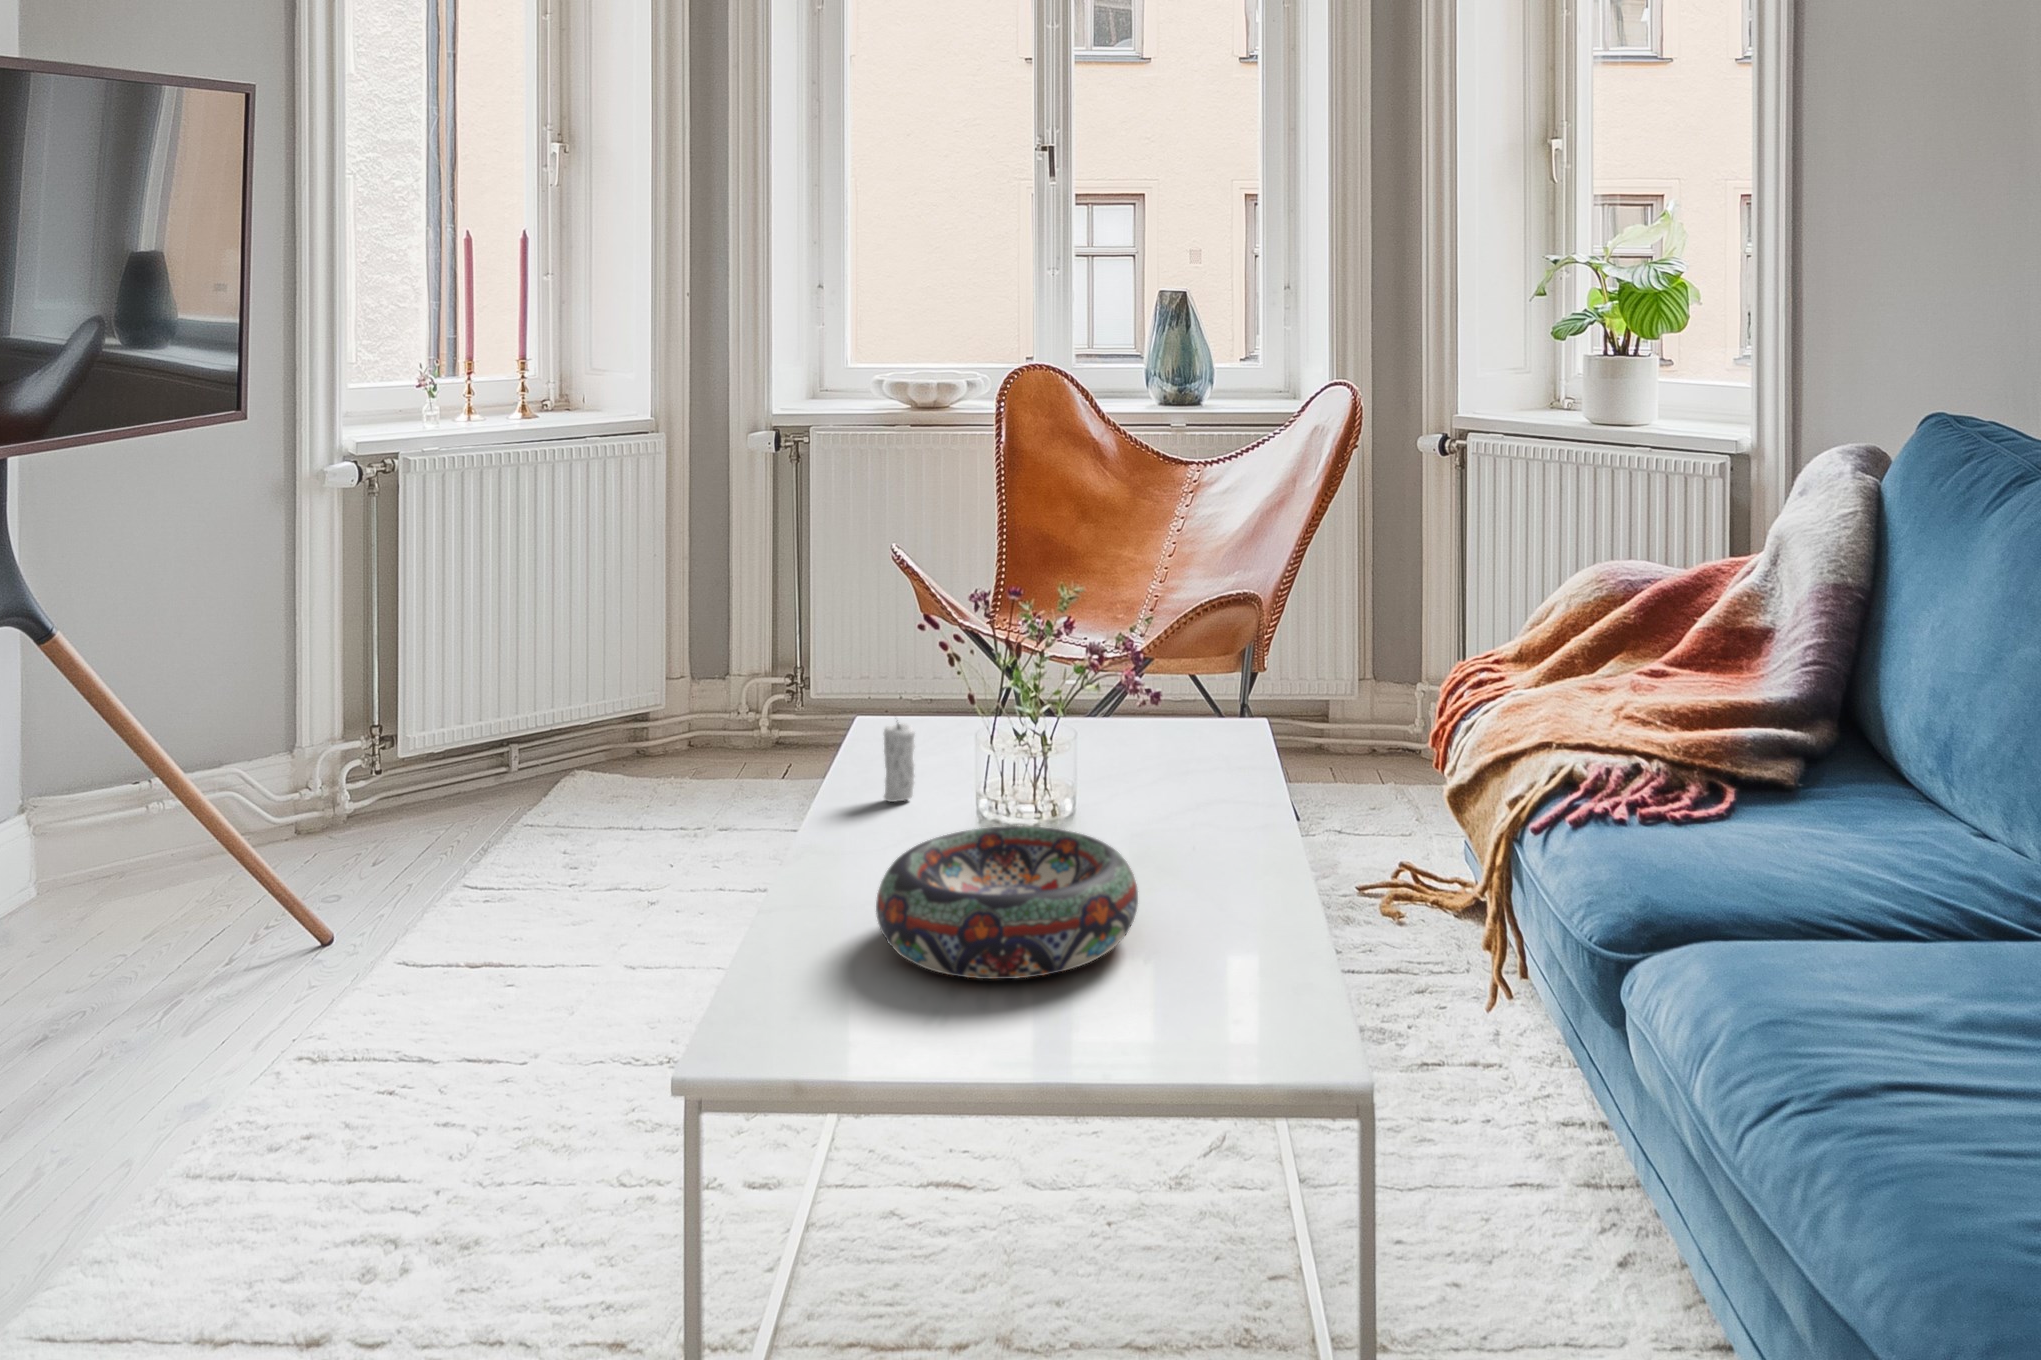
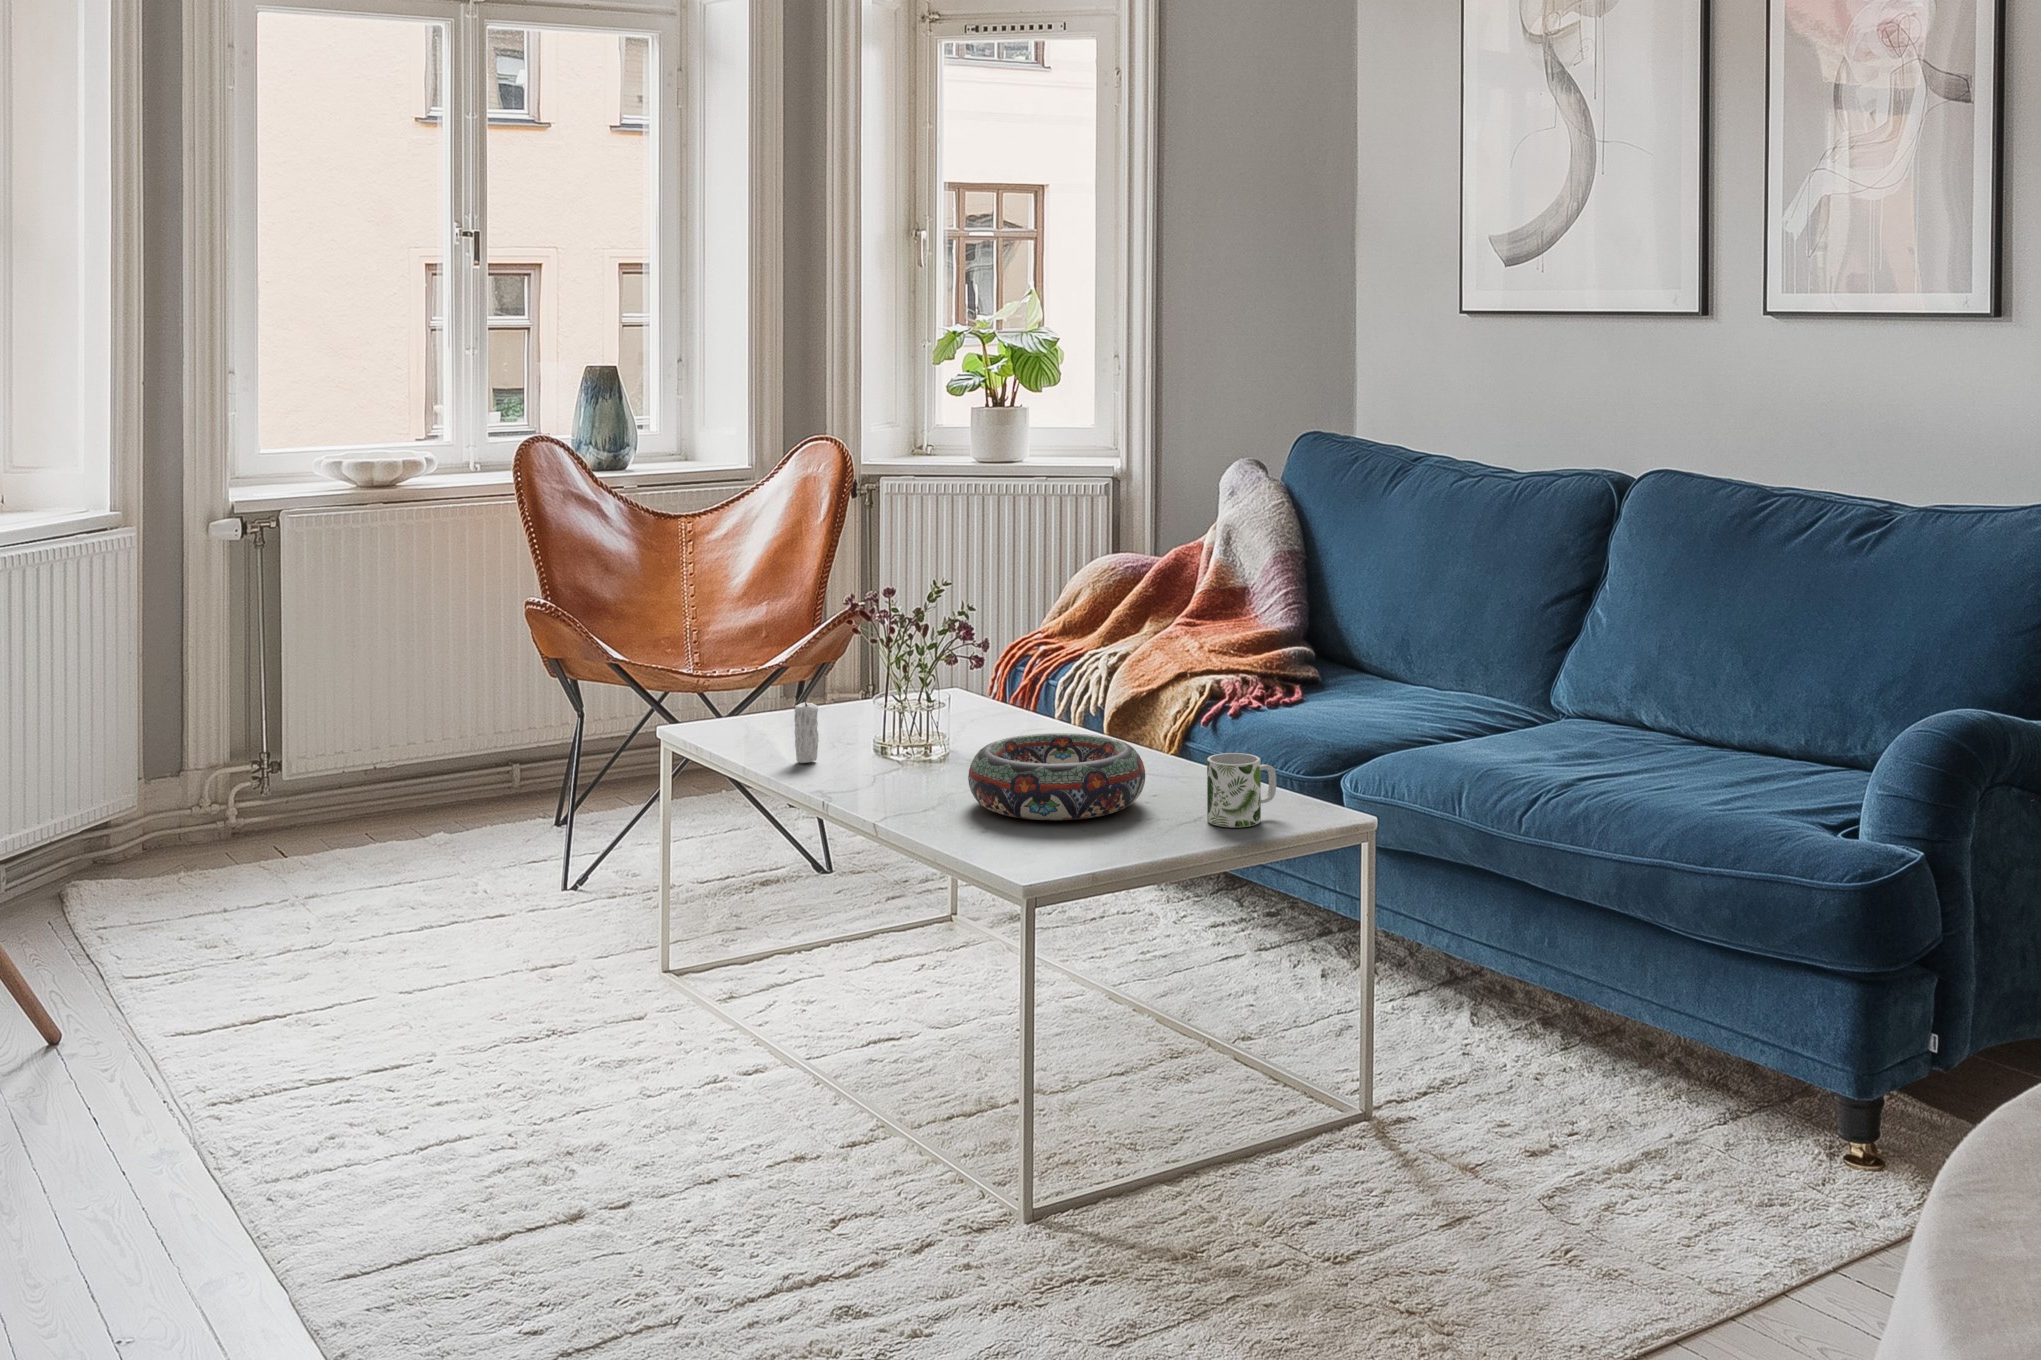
mug: none [1126,922,1252,1054] -> present [1207,753,1276,828]

